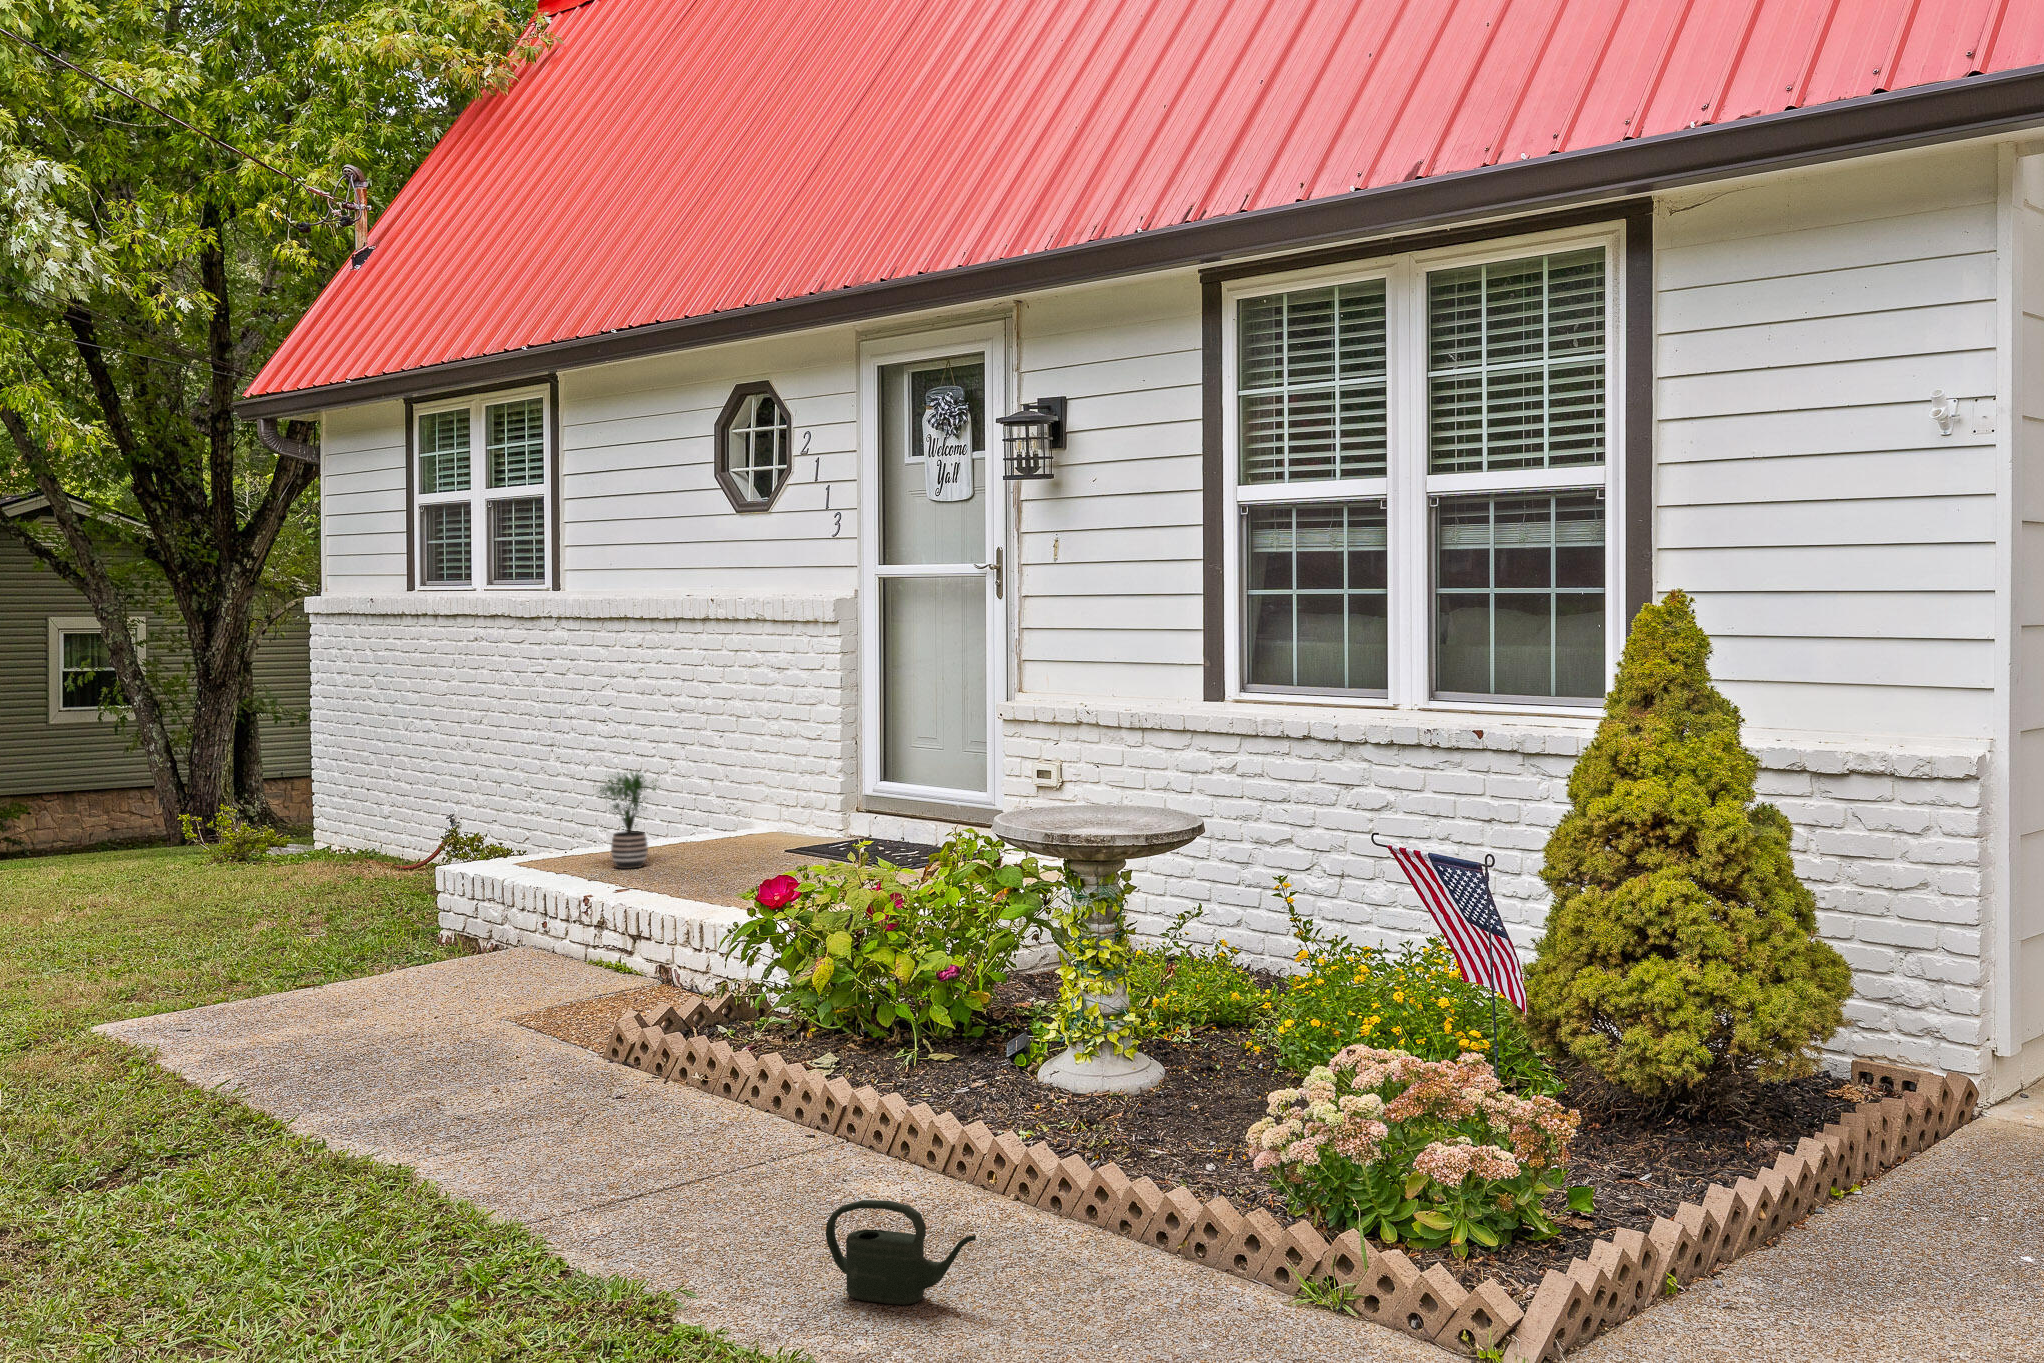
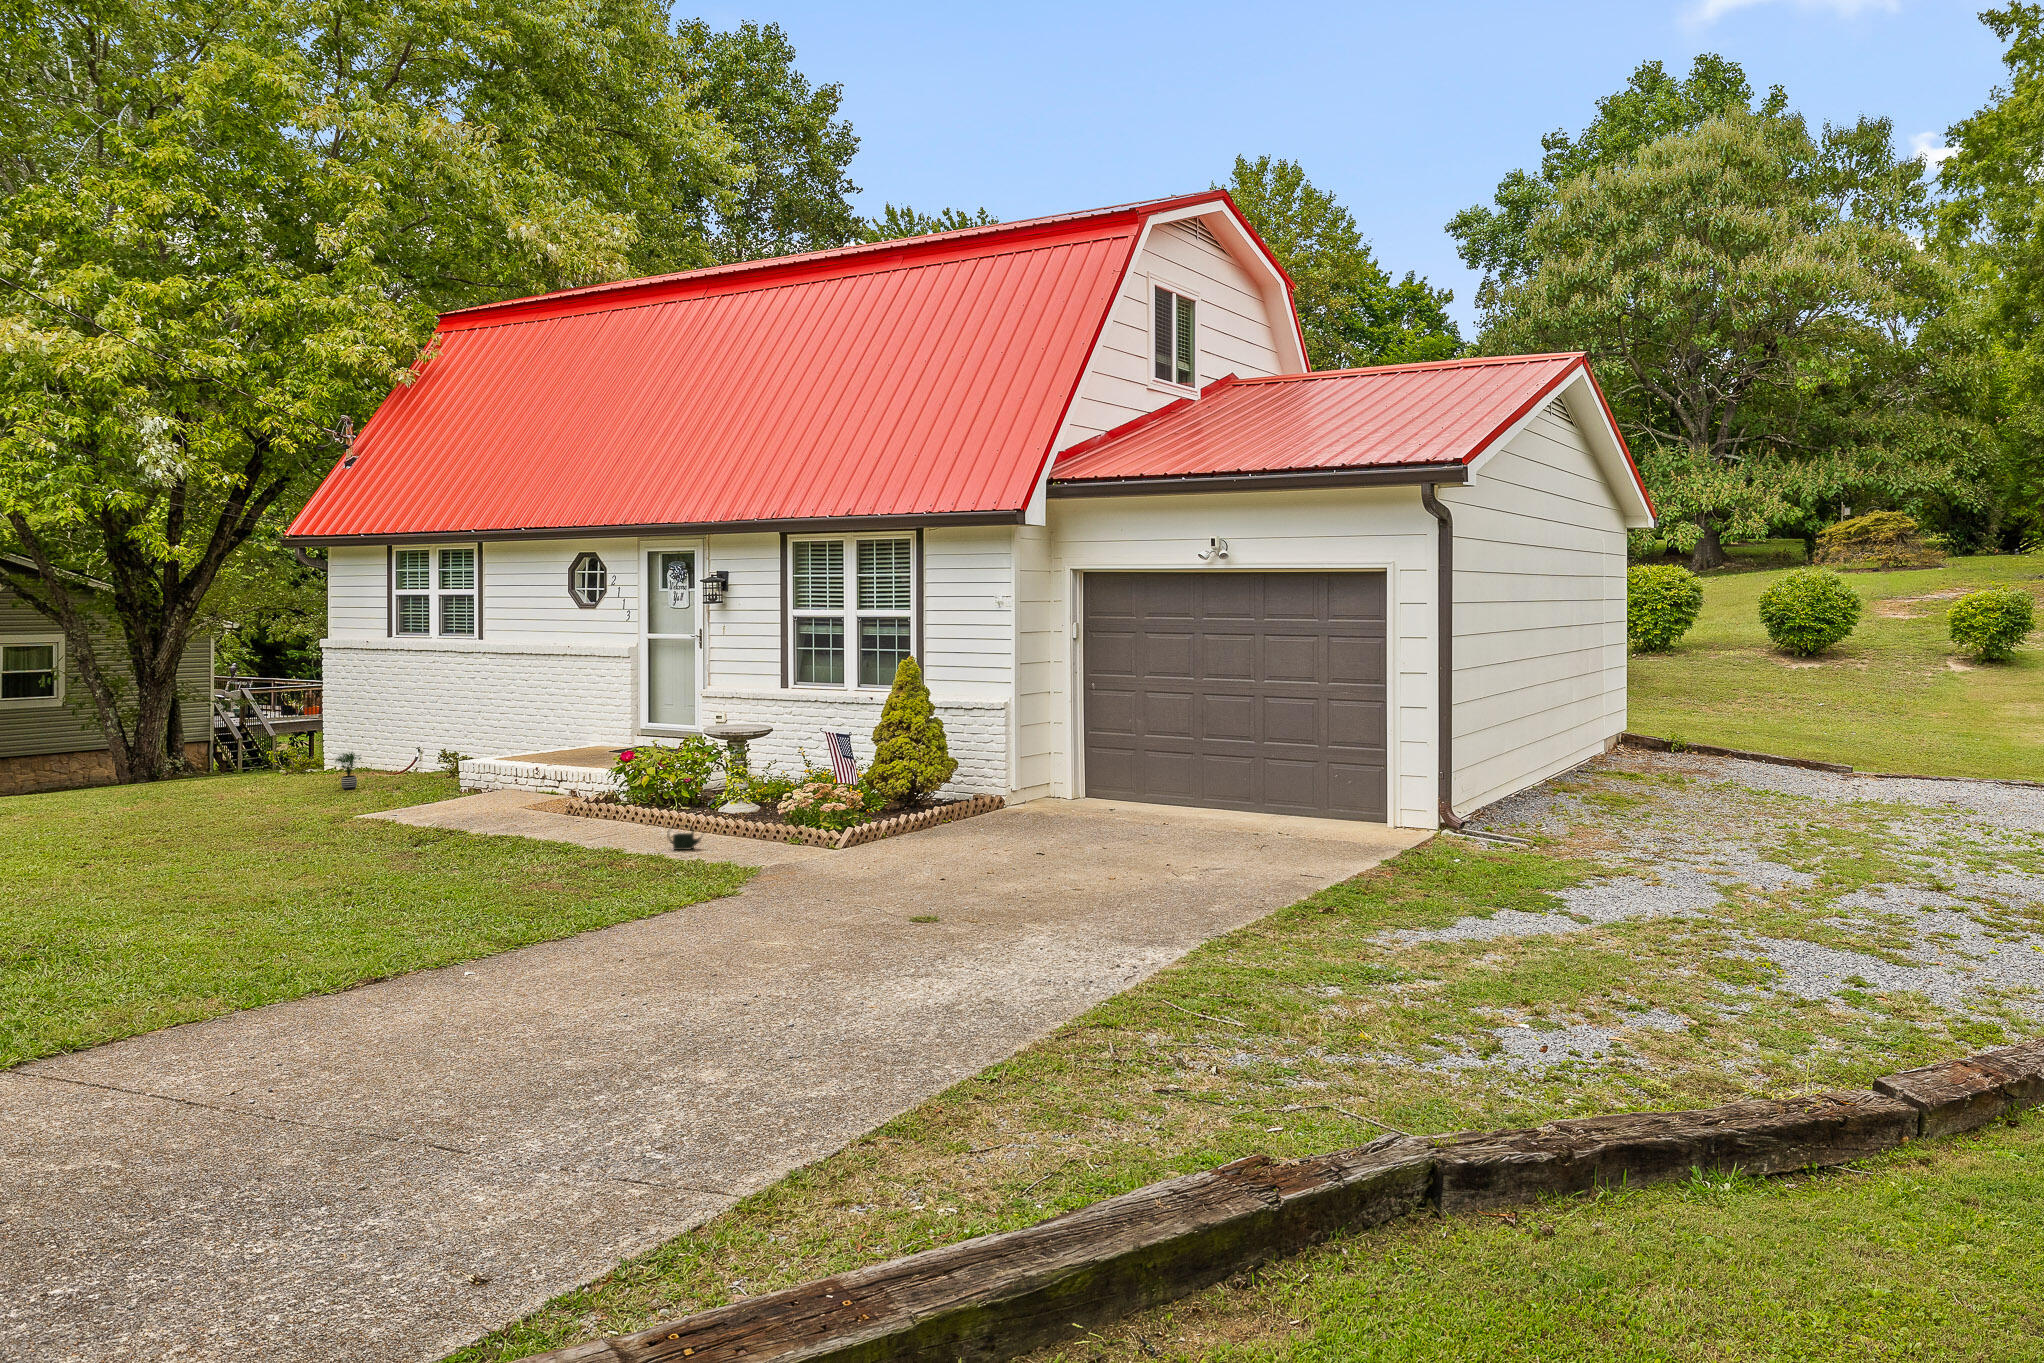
potted plant: present [599,771,660,869] -> present [335,752,361,790]

